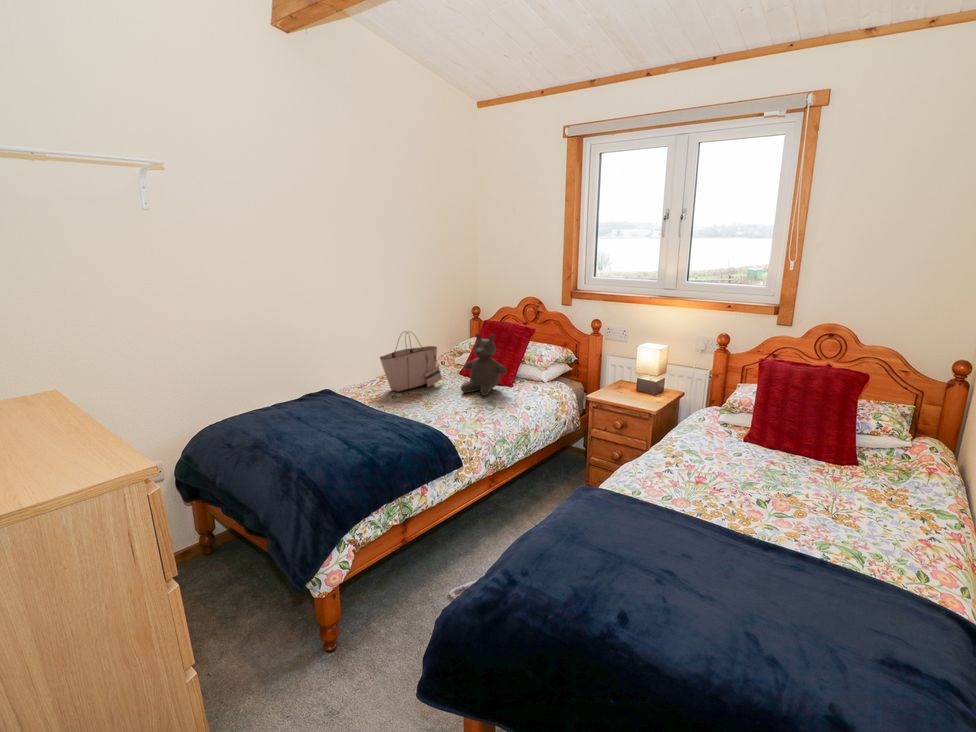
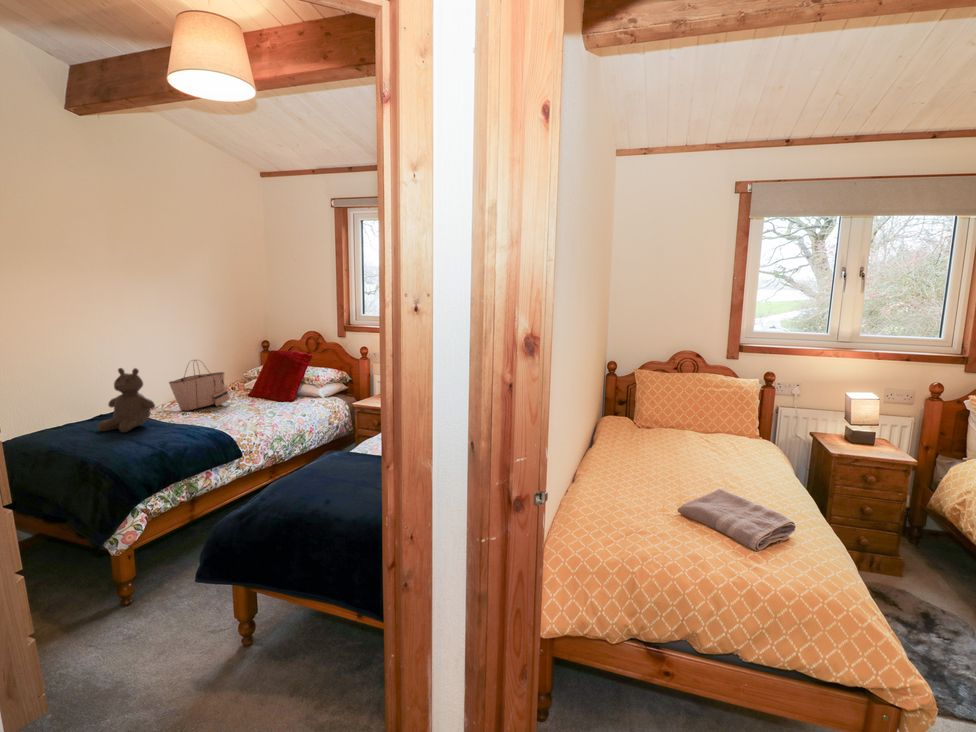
teddy bear: present [461,333,507,396] -> present [97,368,155,432]

